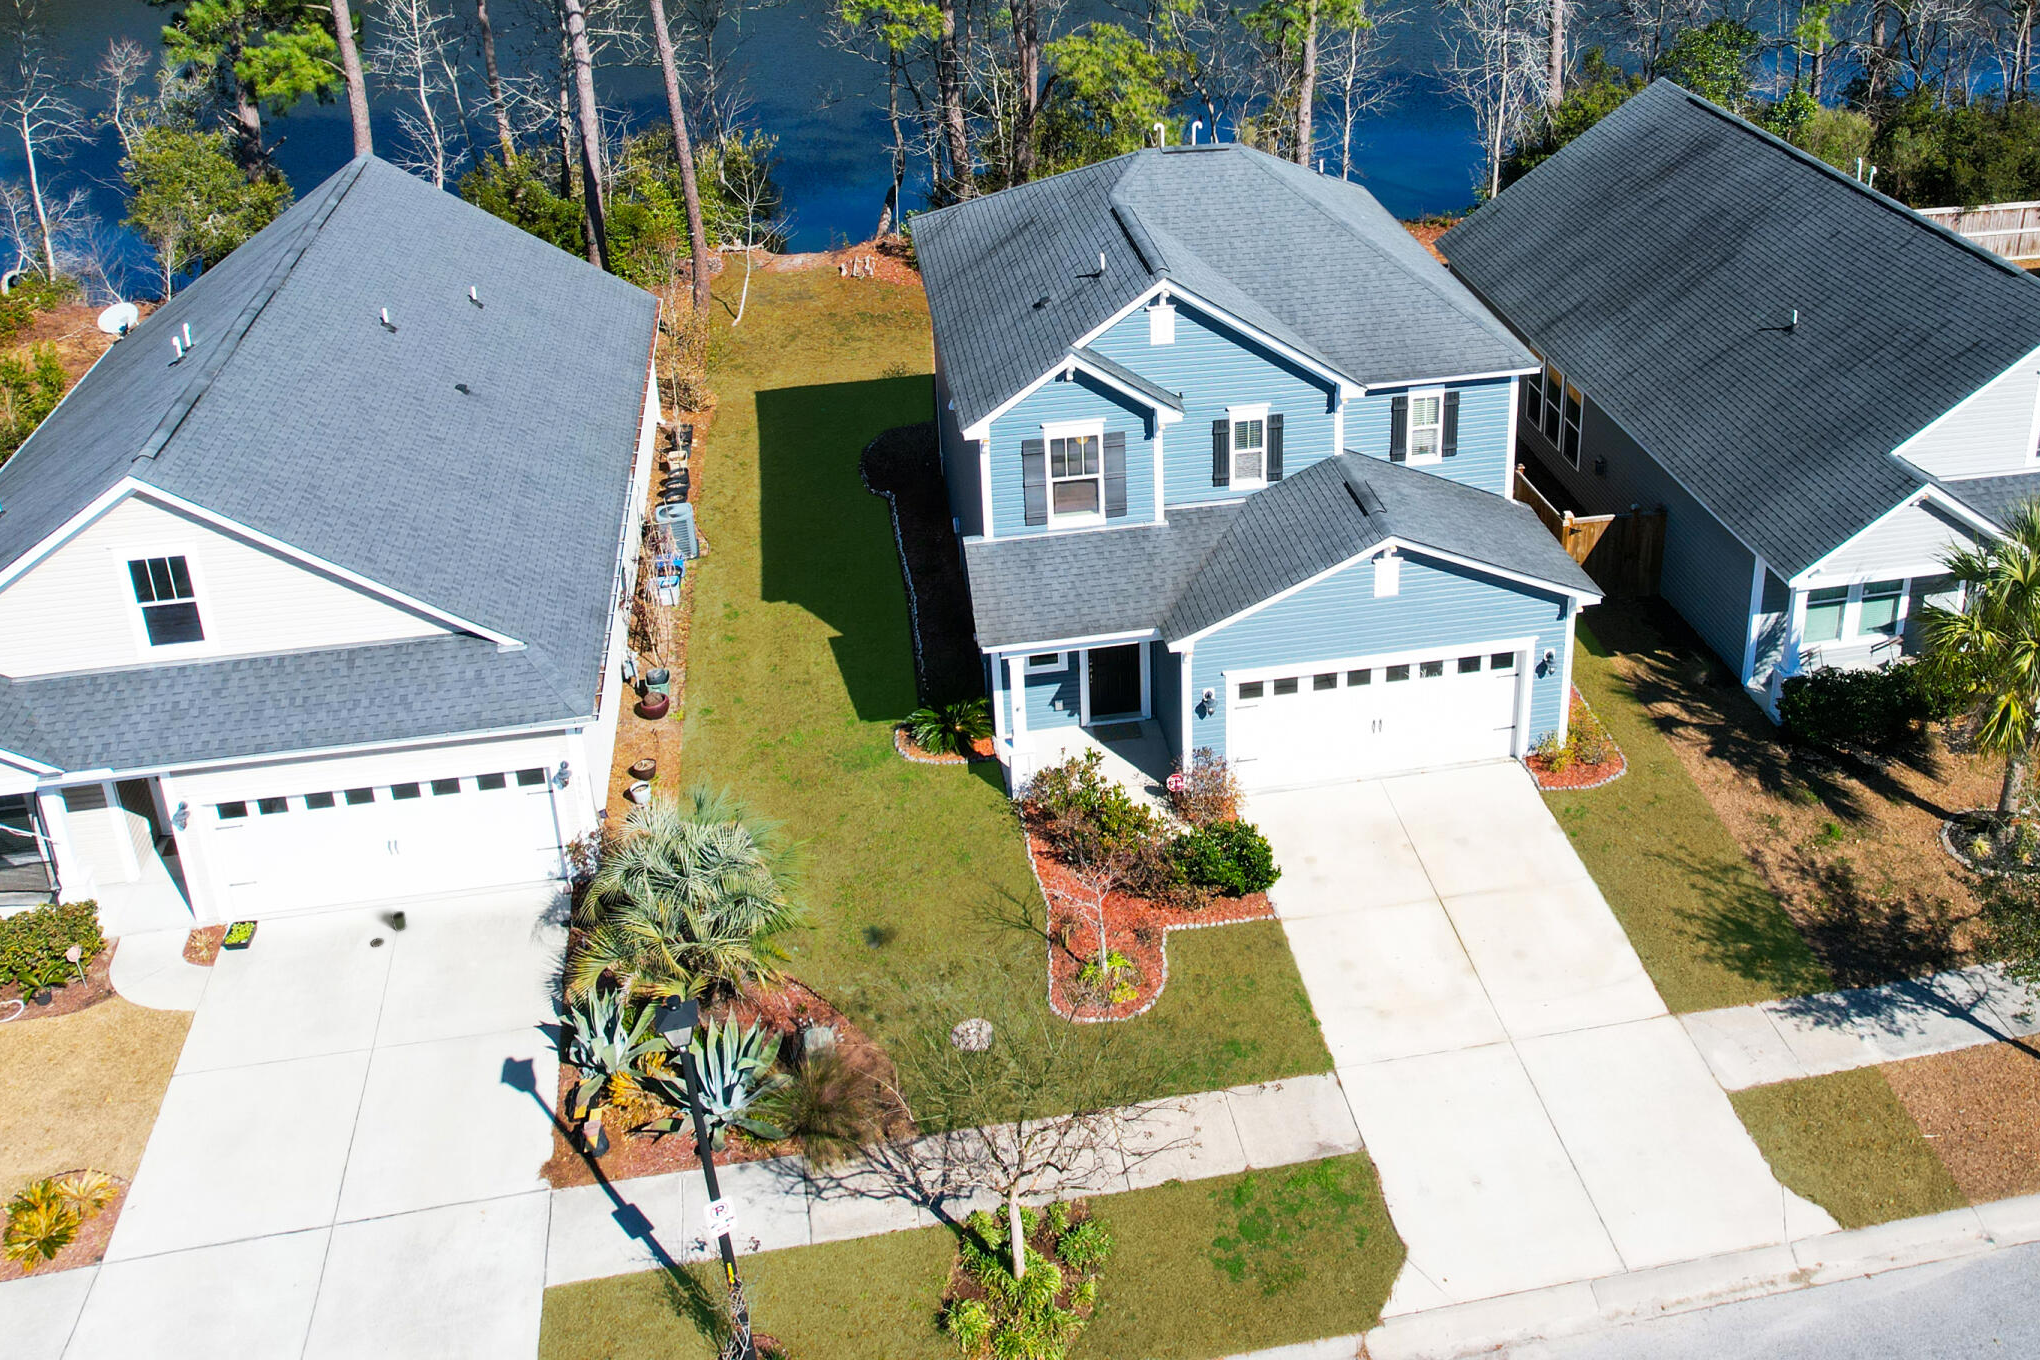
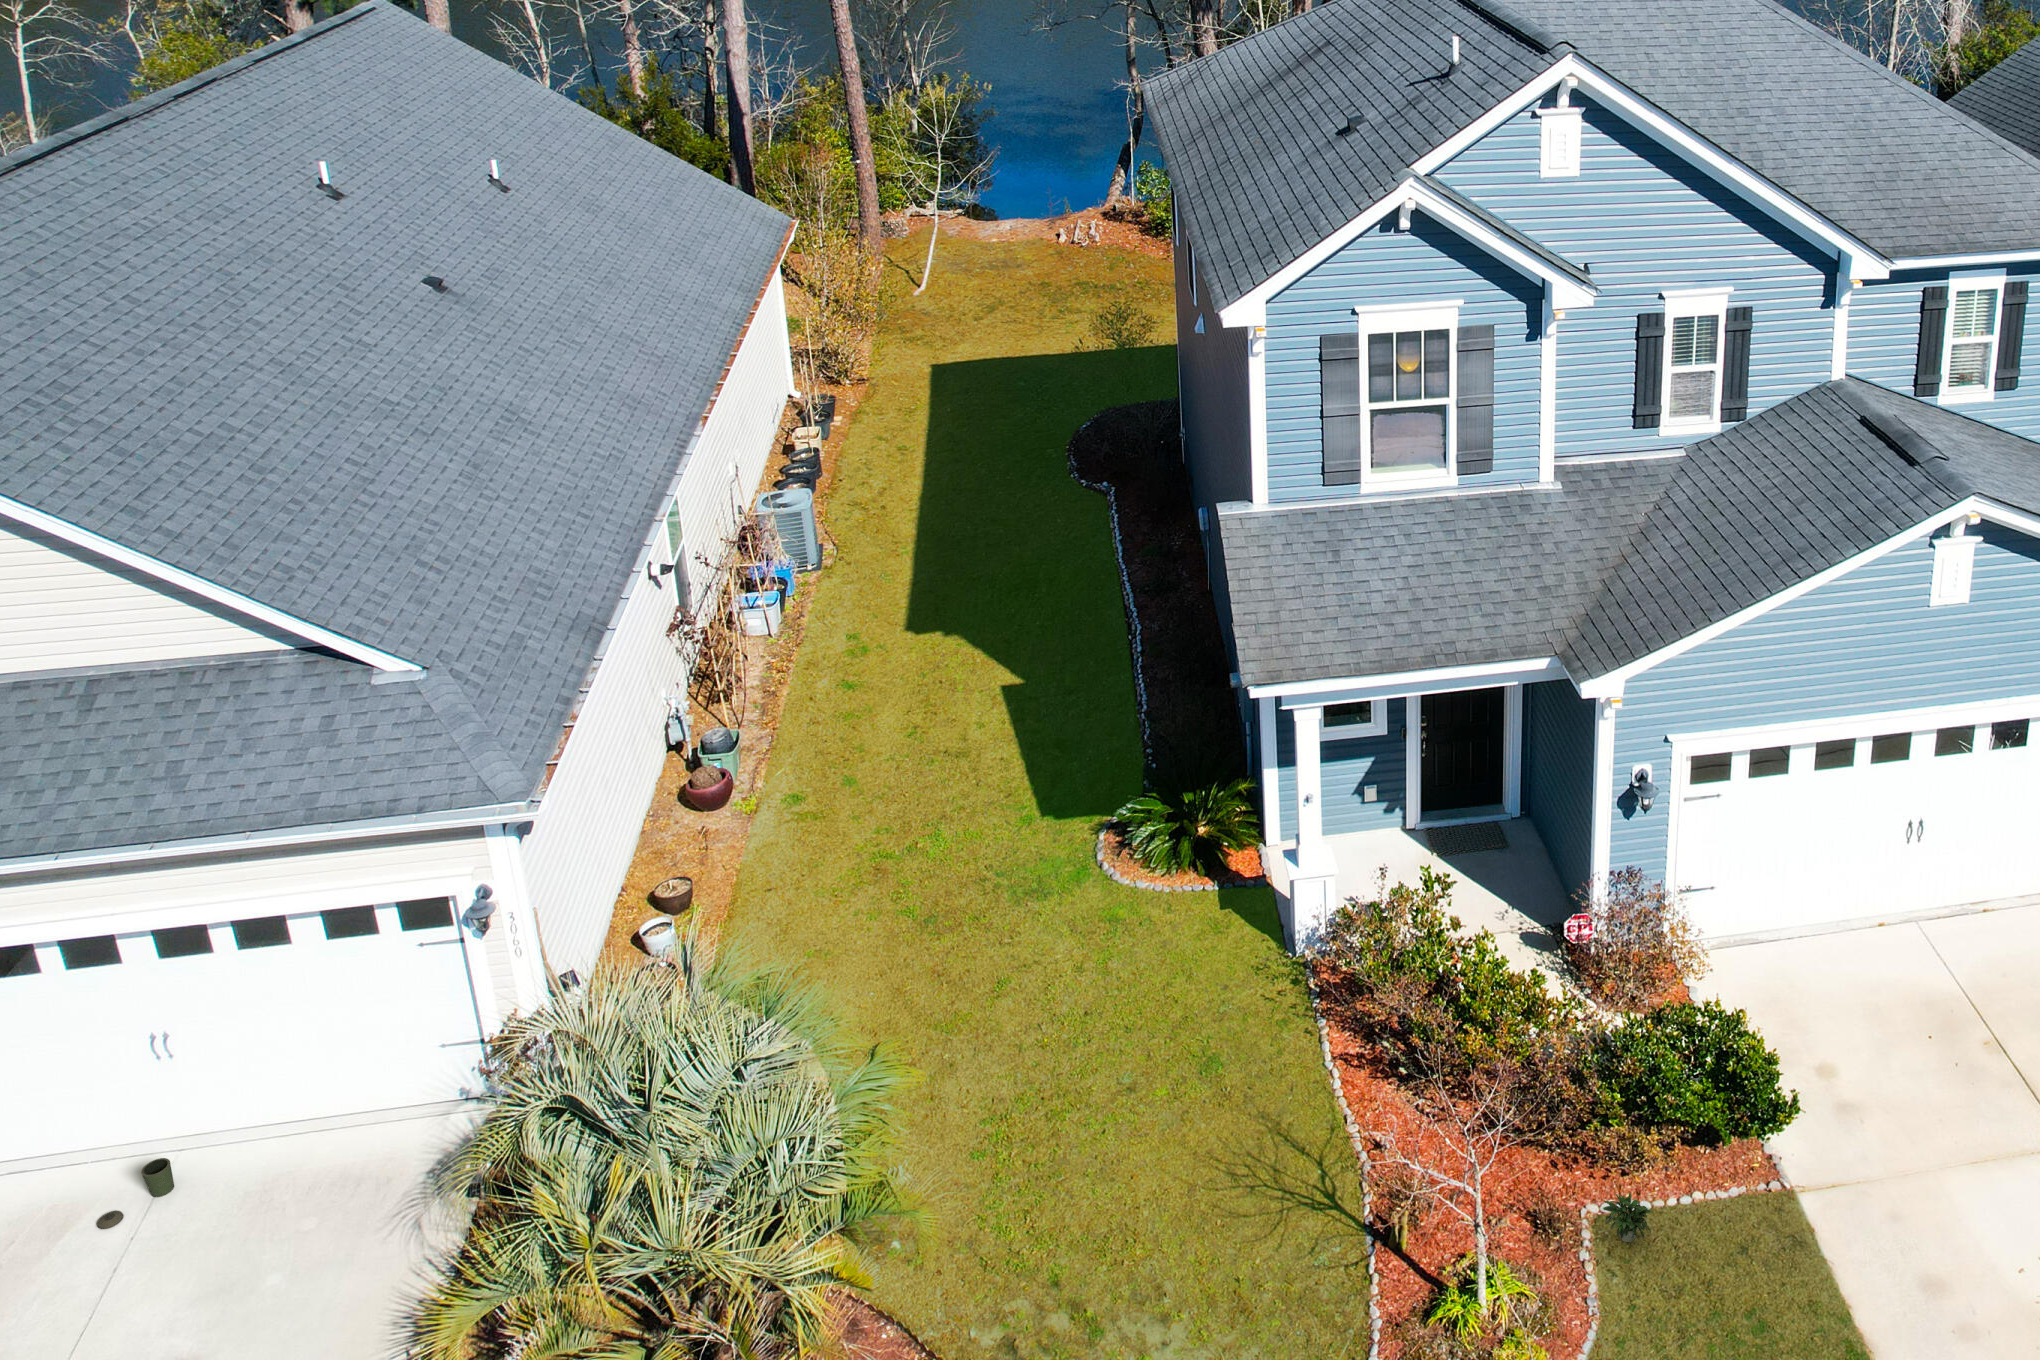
potted plant: present [862,925,885,948] -> present [1593,1192,1652,1242]

